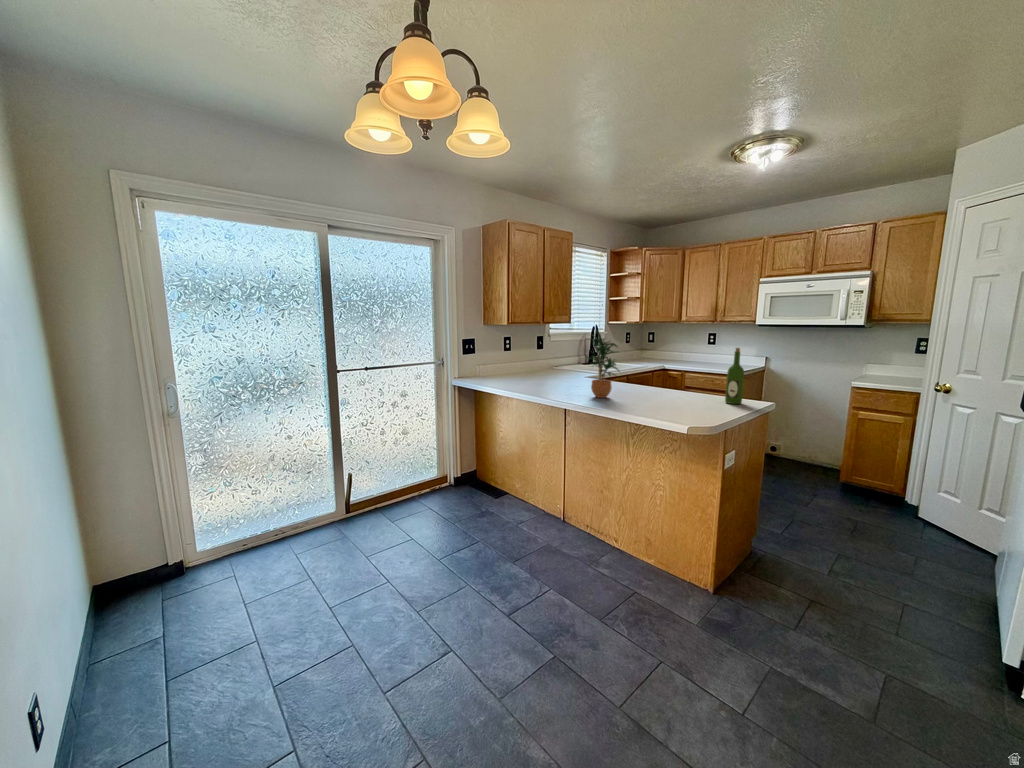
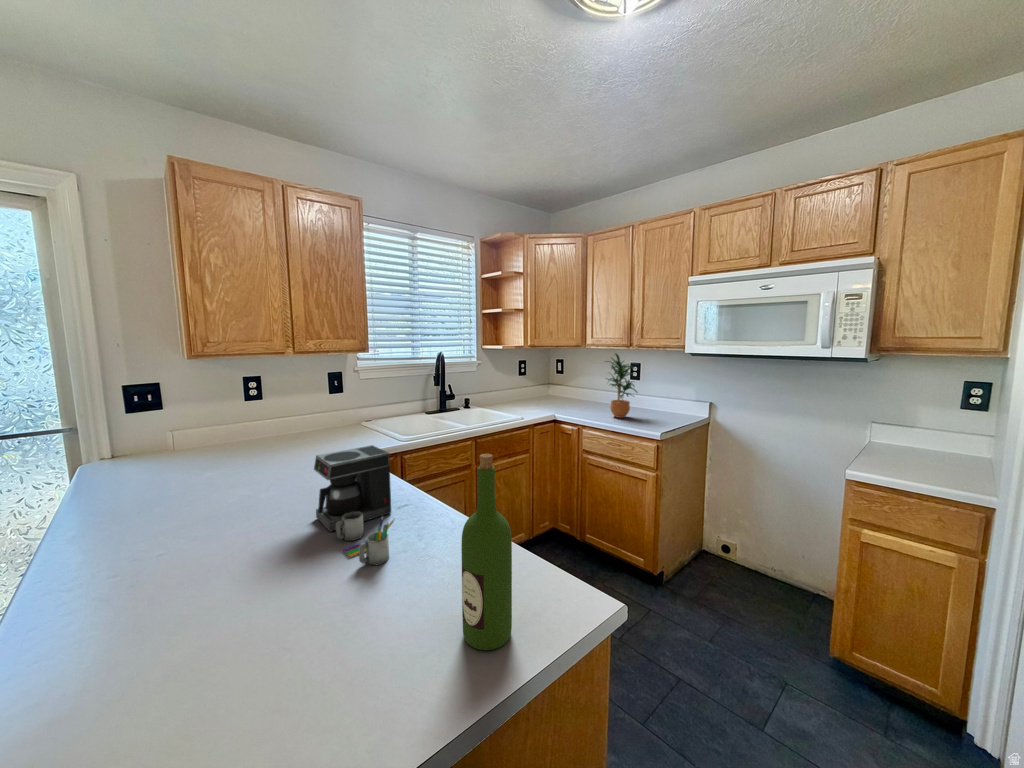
potted plant: present [589,330,619,398] -> present [606,353,637,418]
coffee maker: none [623,362,678,397] -> present [314,445,394,565]

